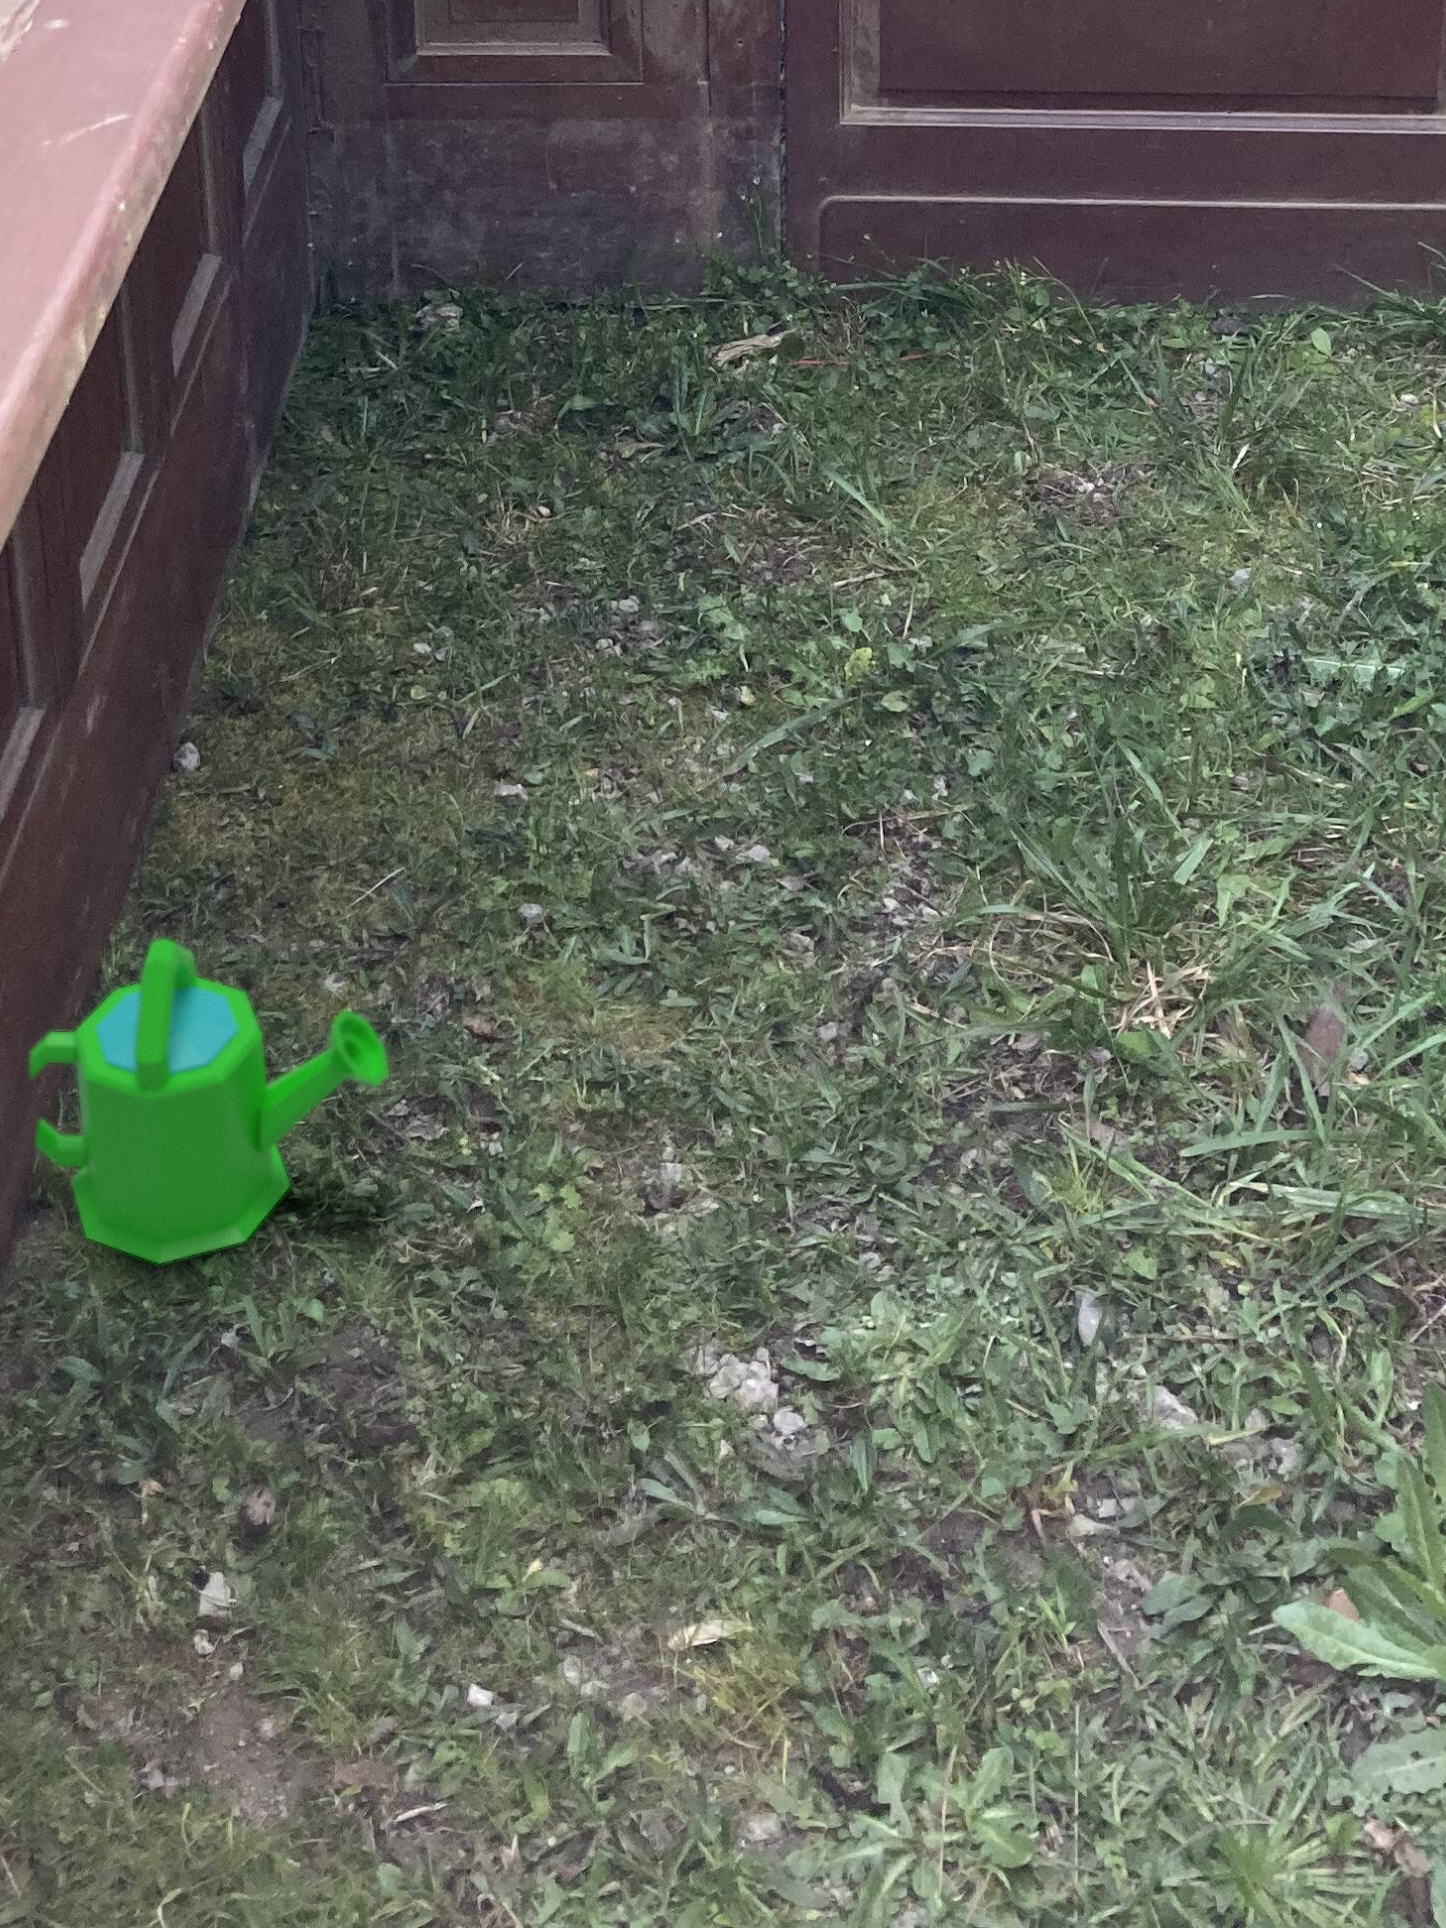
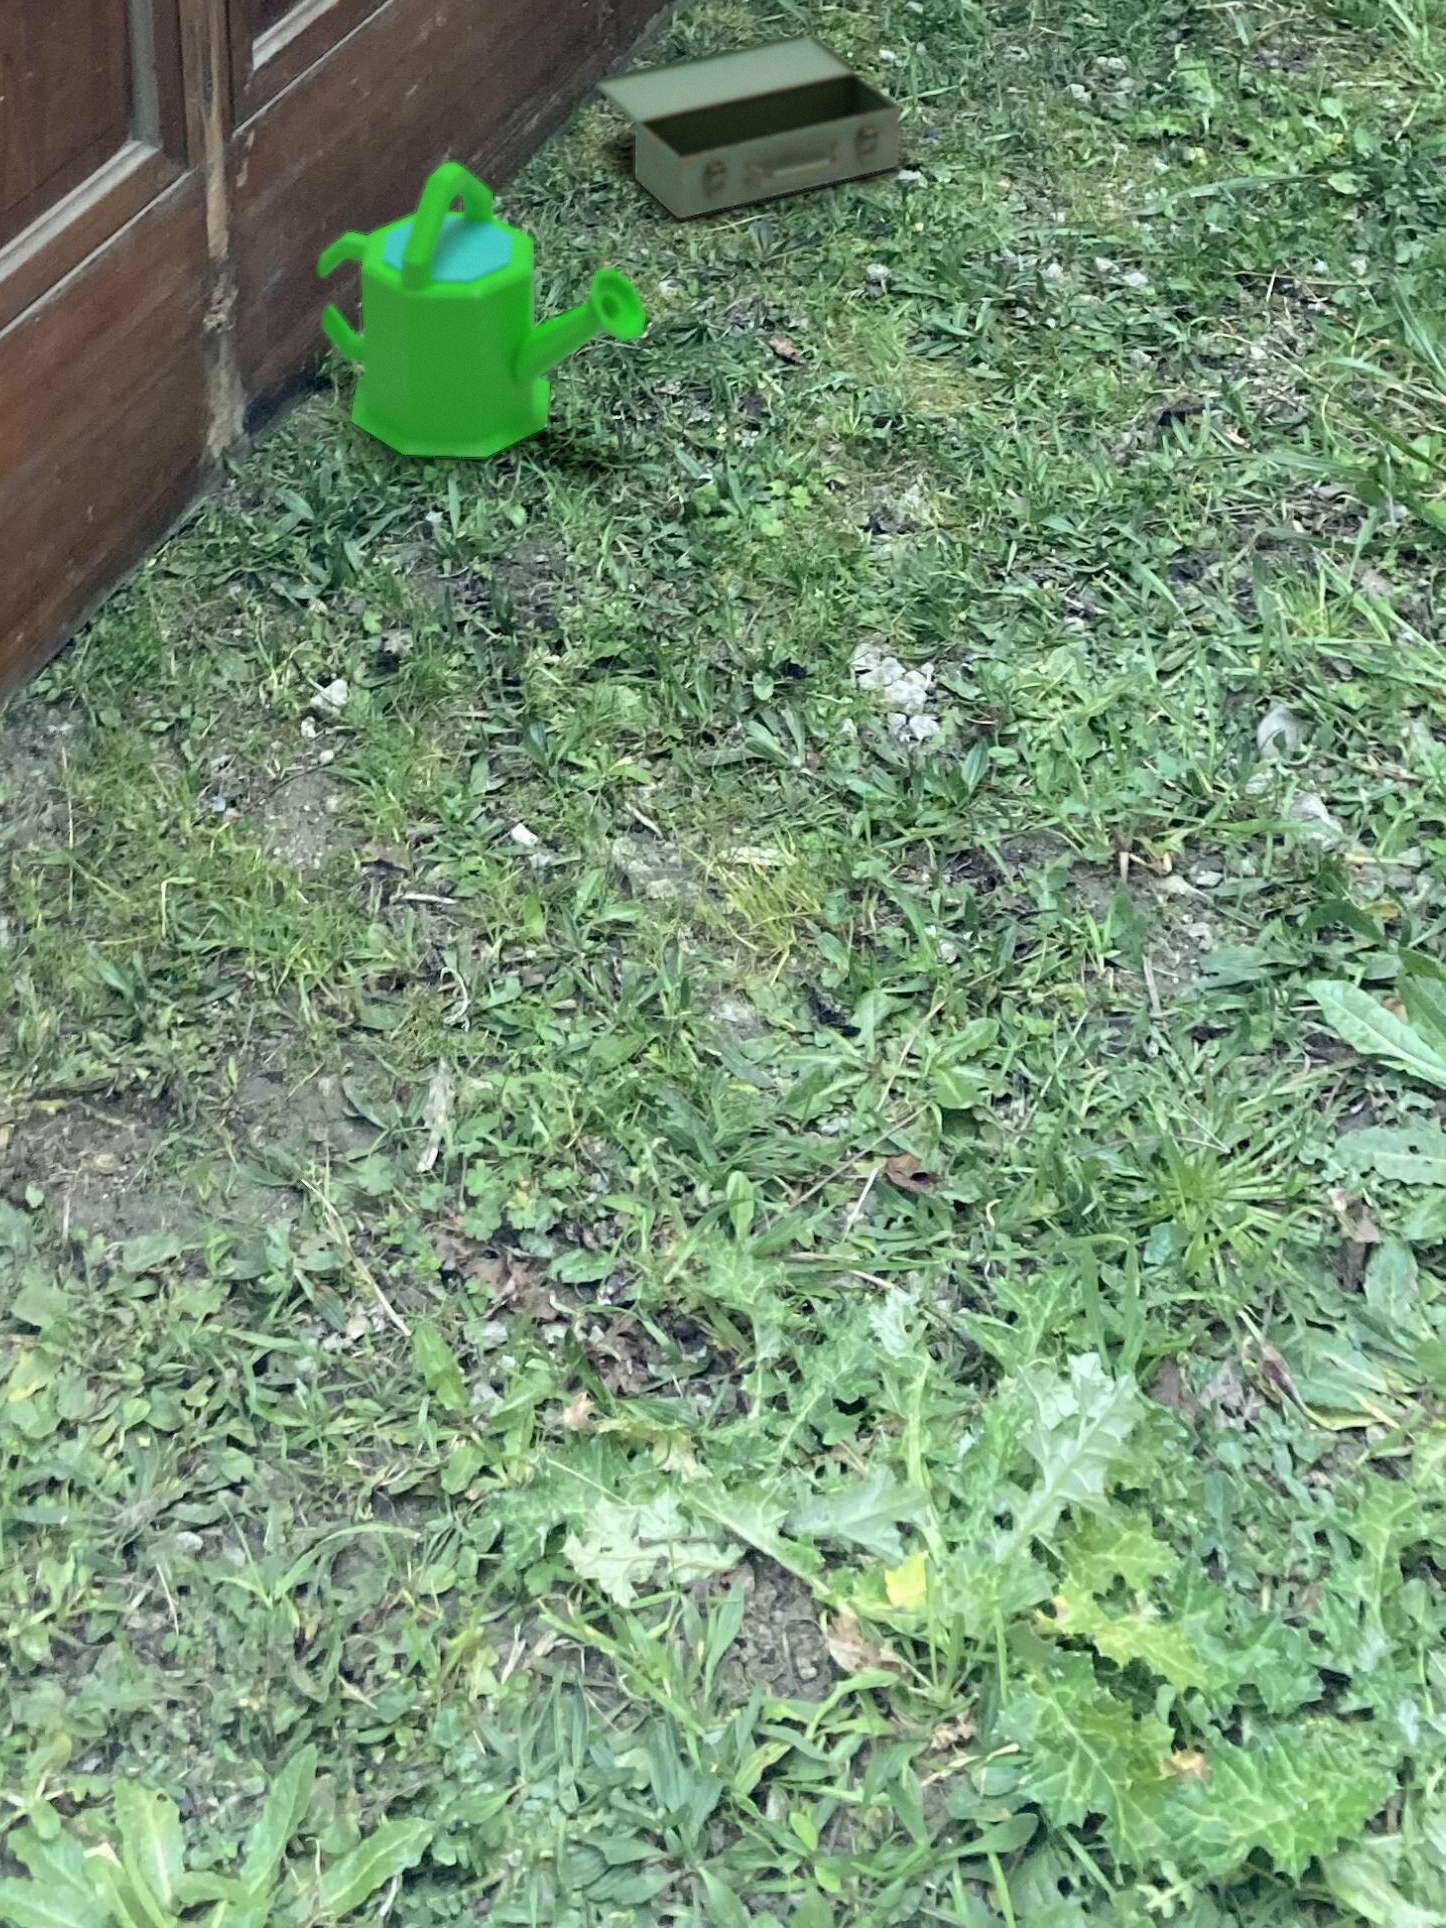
toolbox: none [186,661,495,898] -> present [595,34,901,218]

